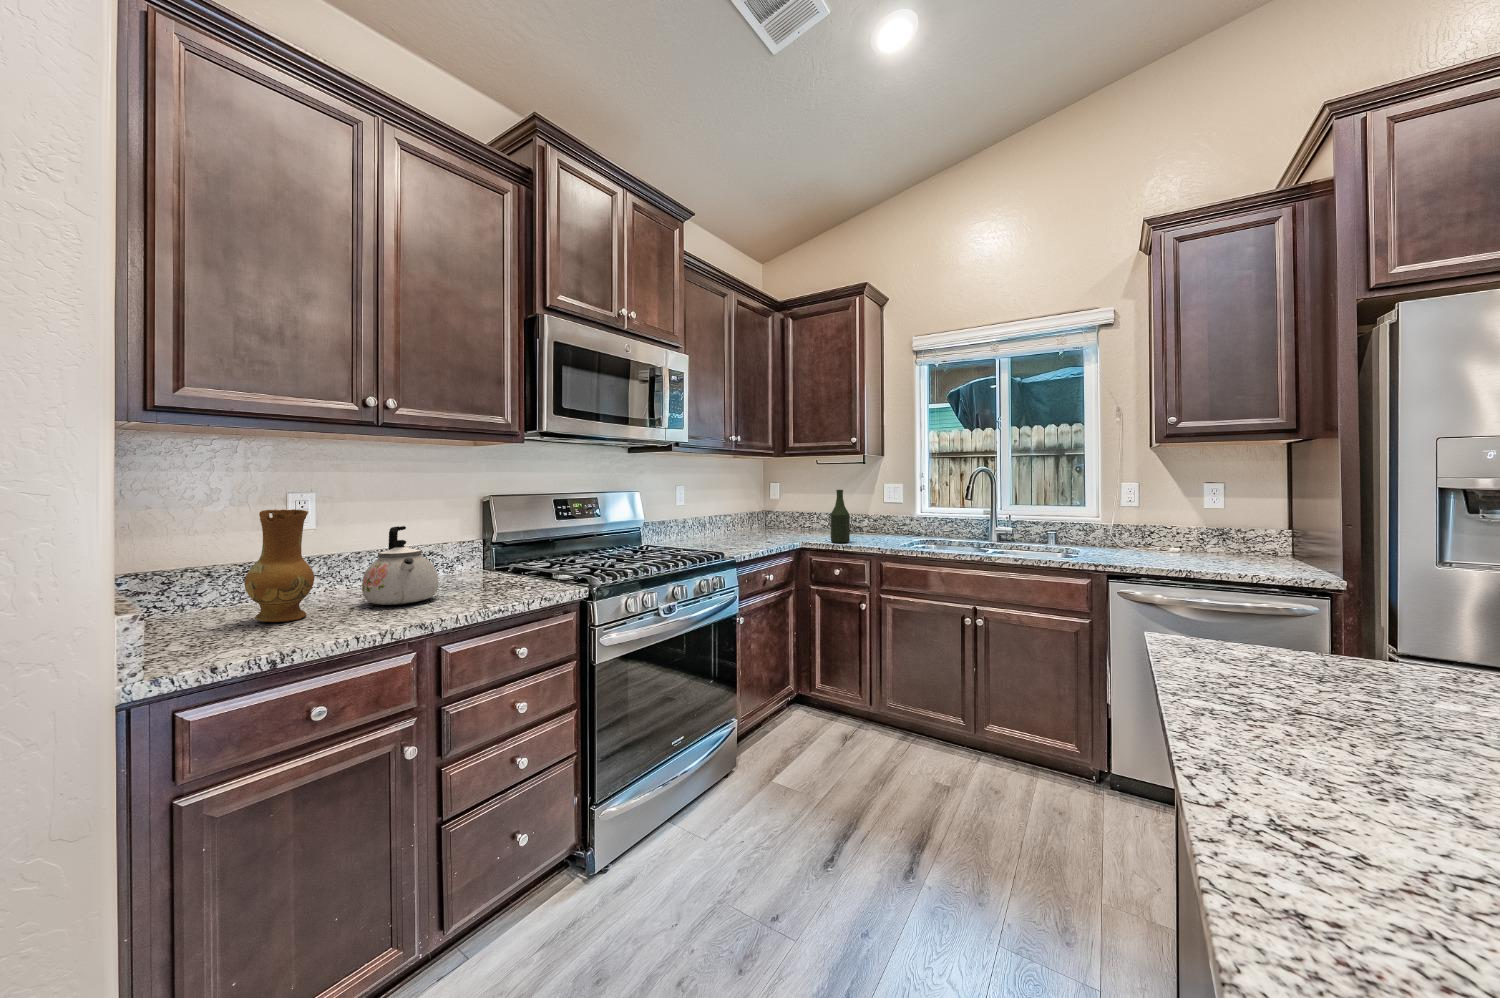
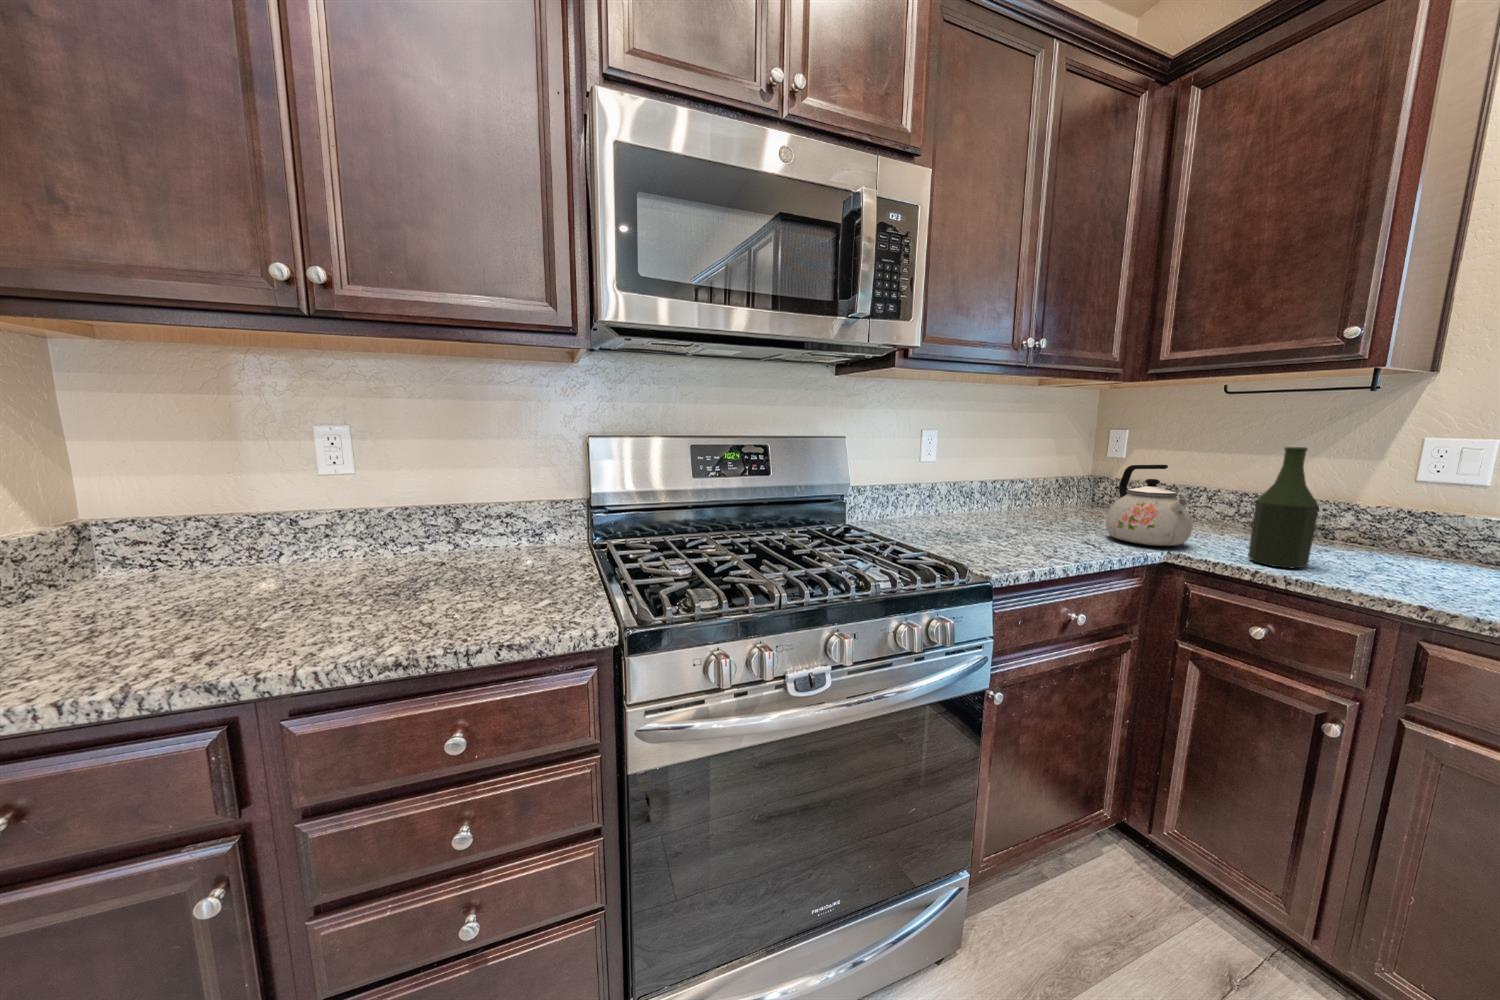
ceramic jug: present [244,509,314,622] -> none [87,449,220,621]
kettle: present [362,526,438,605] -> present [1106,465,1192,546]

